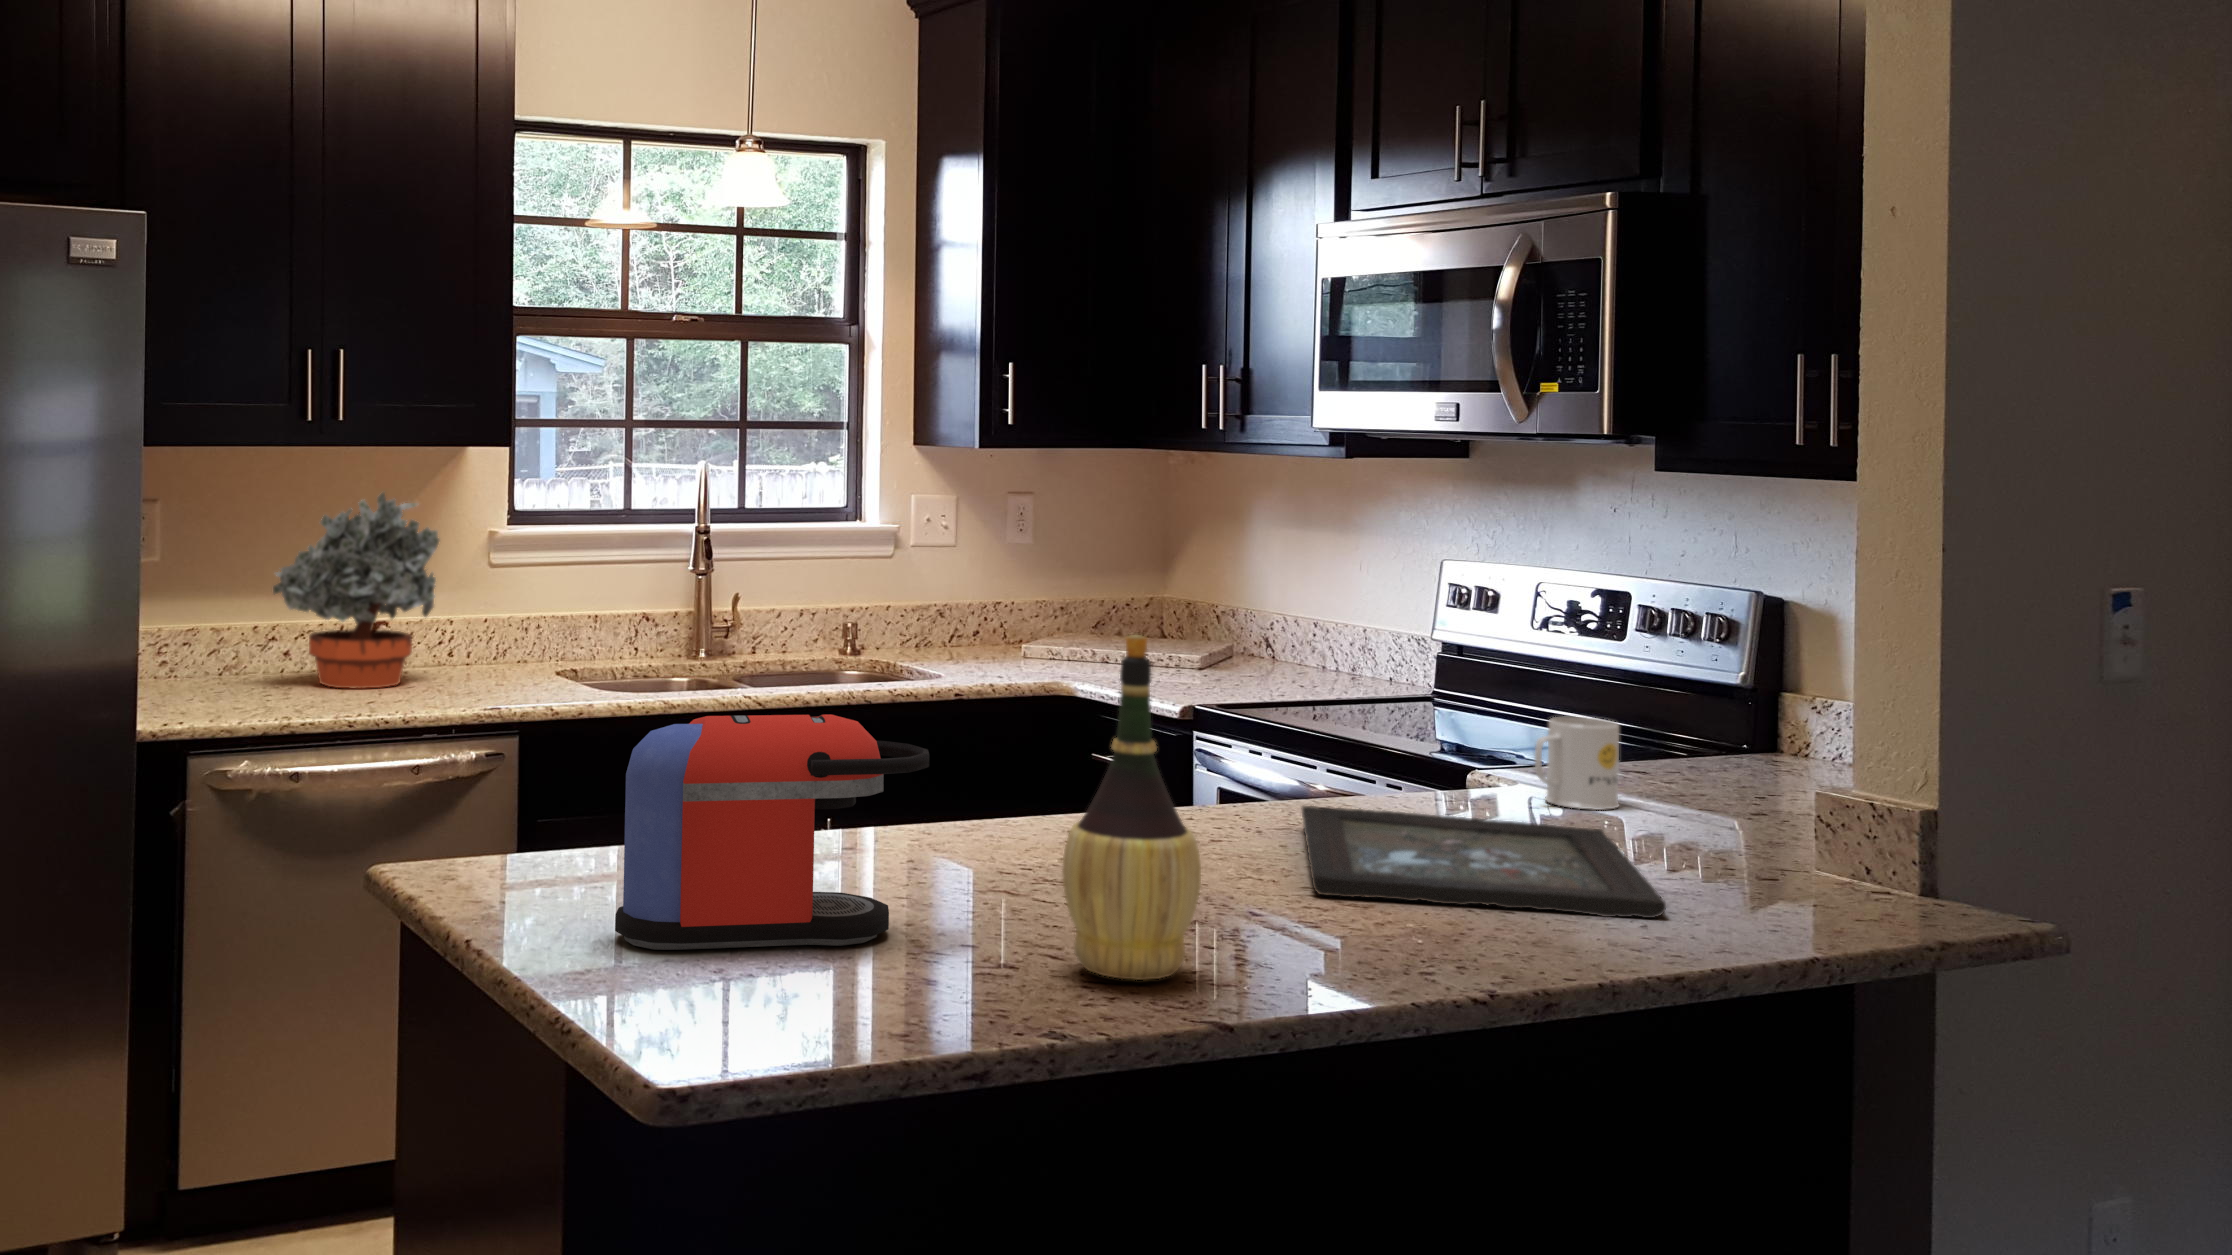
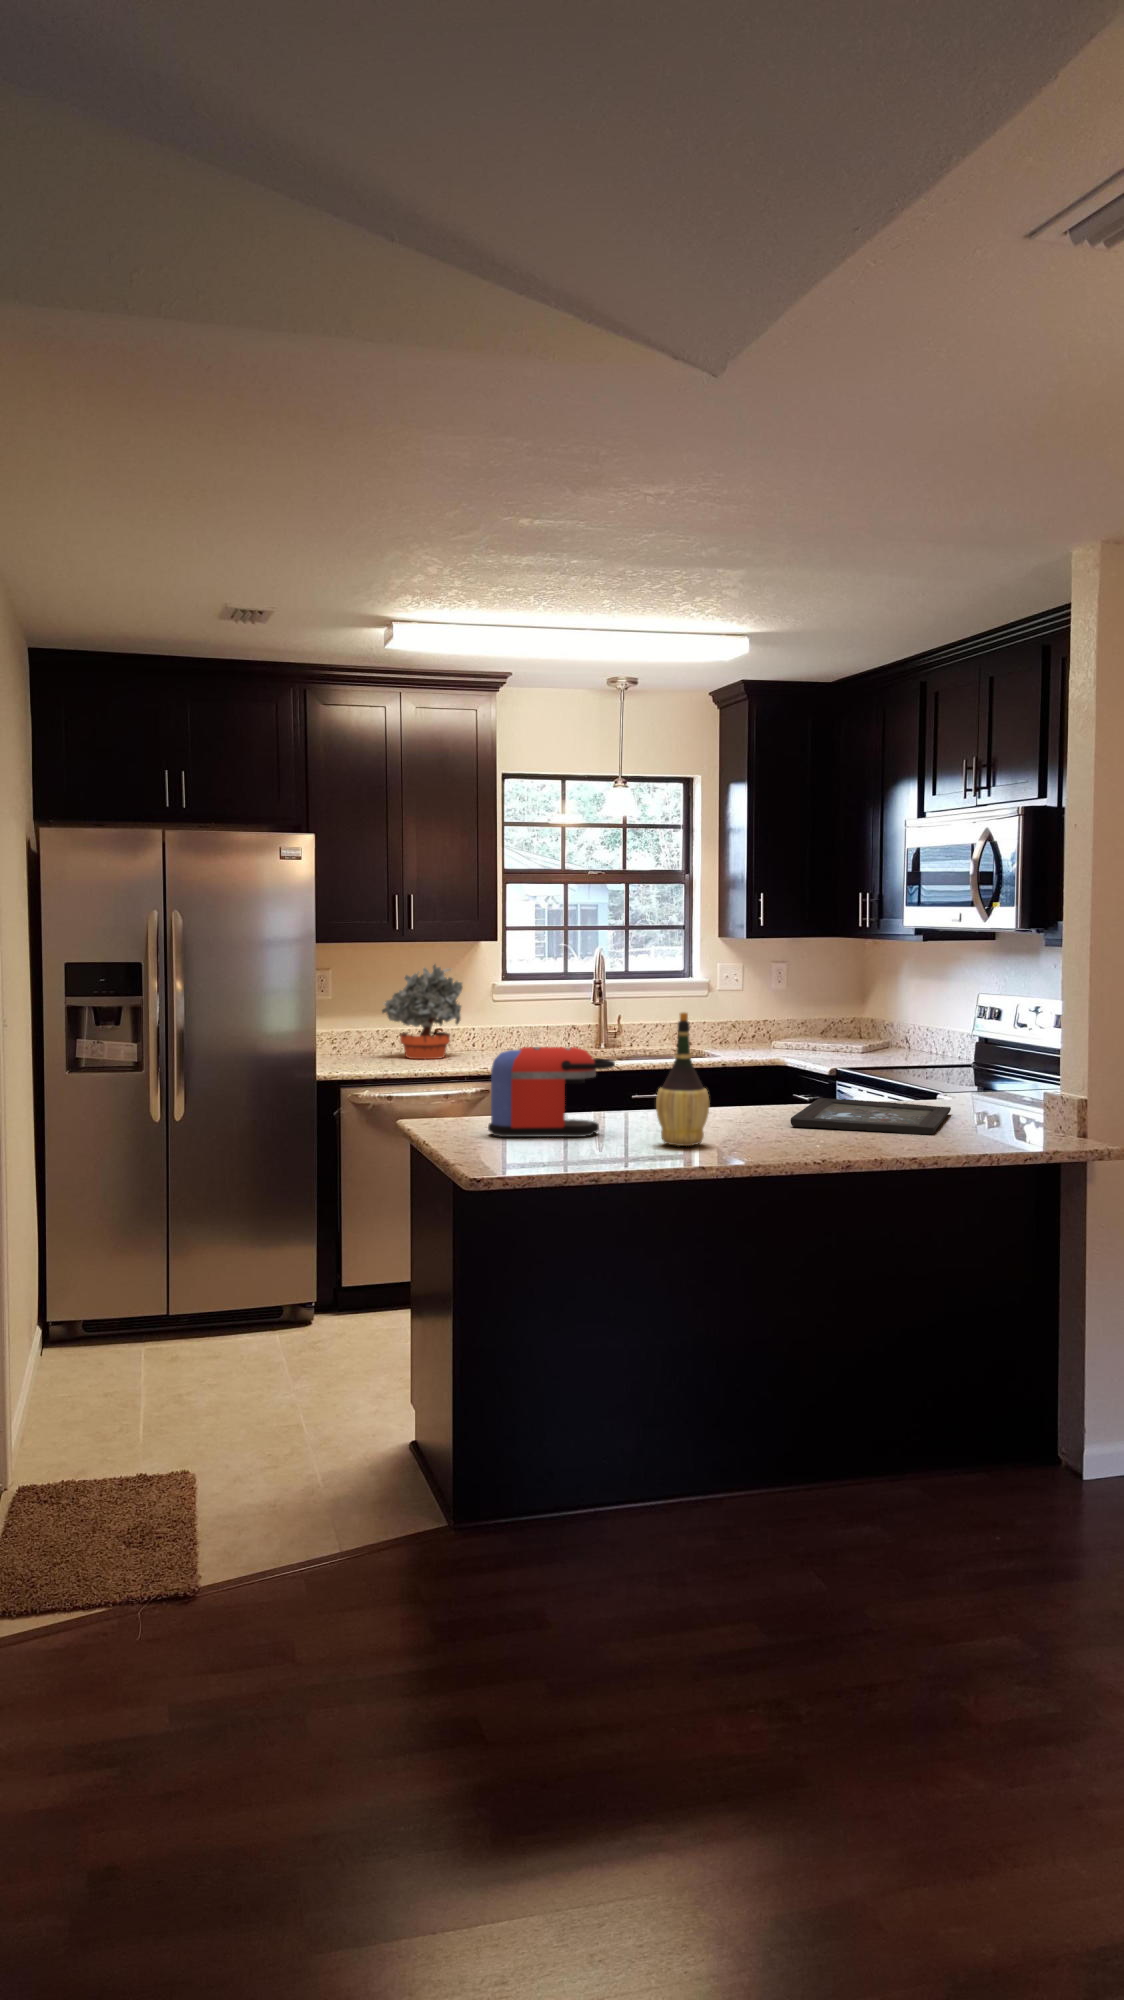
mug: present [1534,717,1619,810] -> none [944,1062,986,1104]

